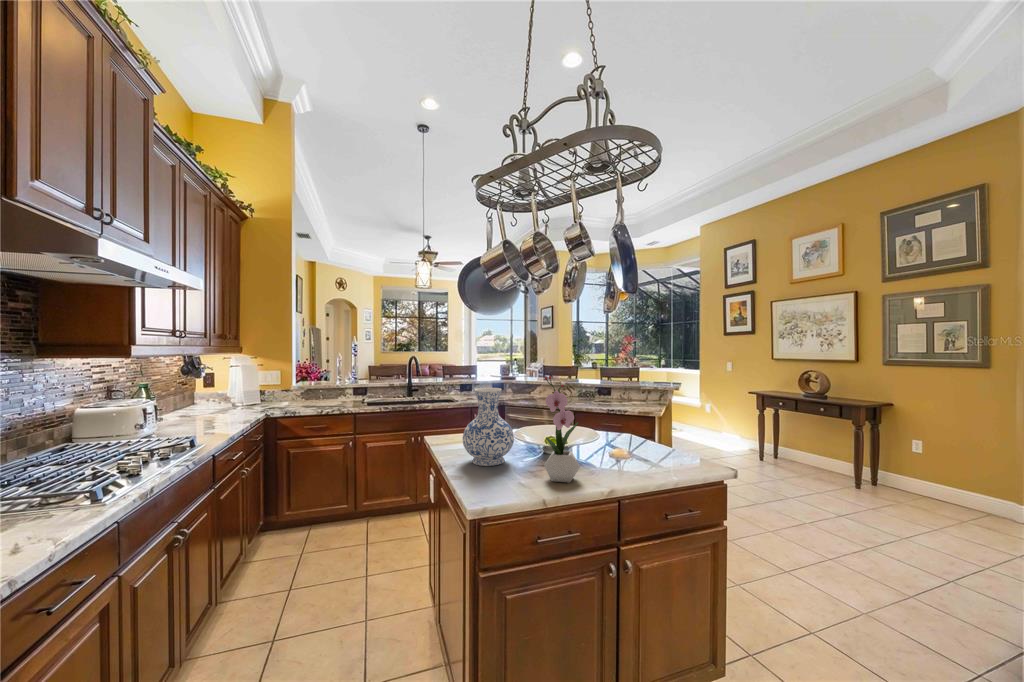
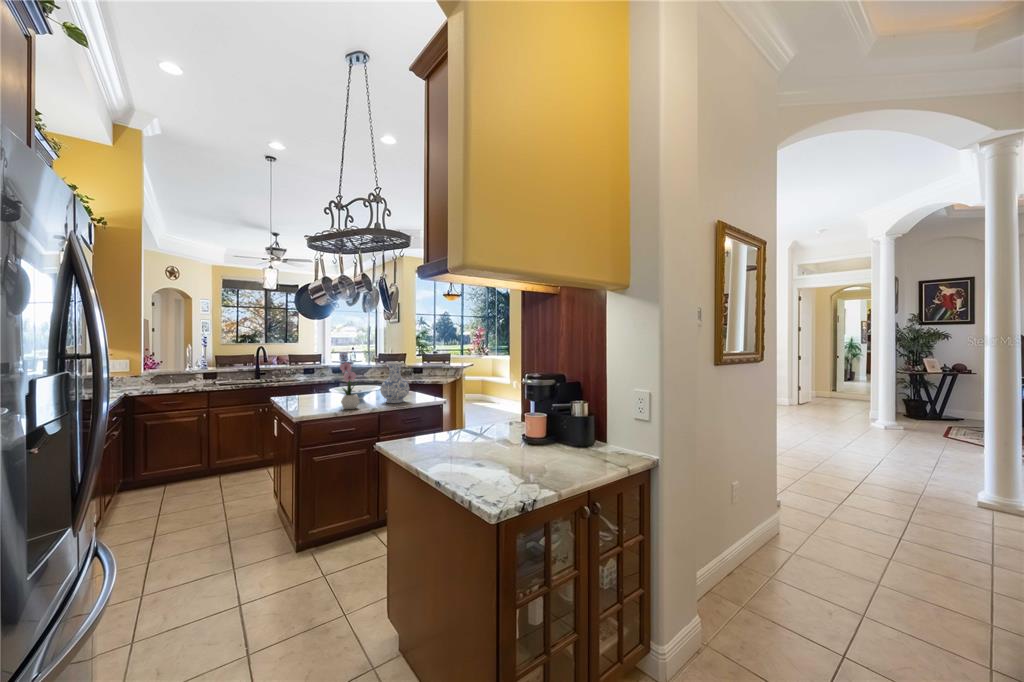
vase: present [463,388,514,466] -> present [380,362,409,403]

